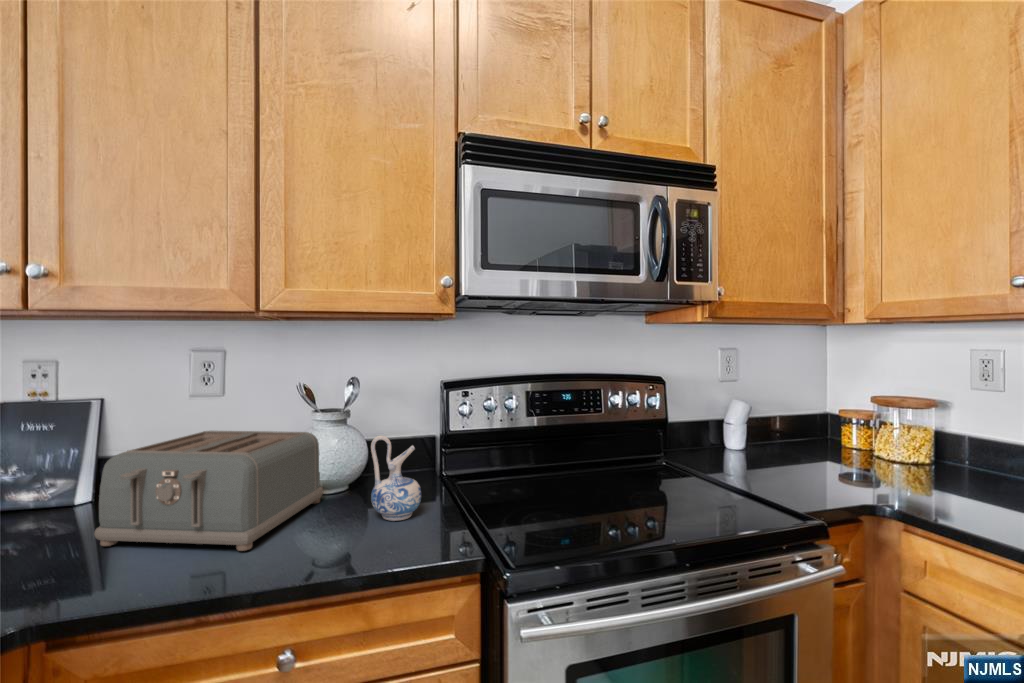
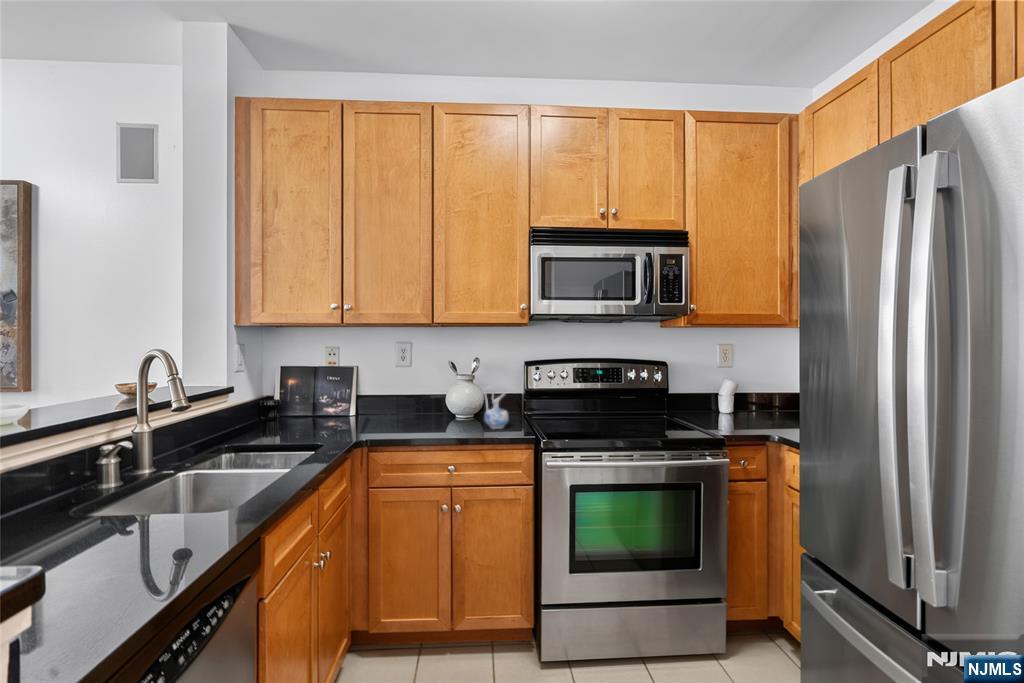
toaster: present [94,431,323,551] -> none [366,383,461,434]

